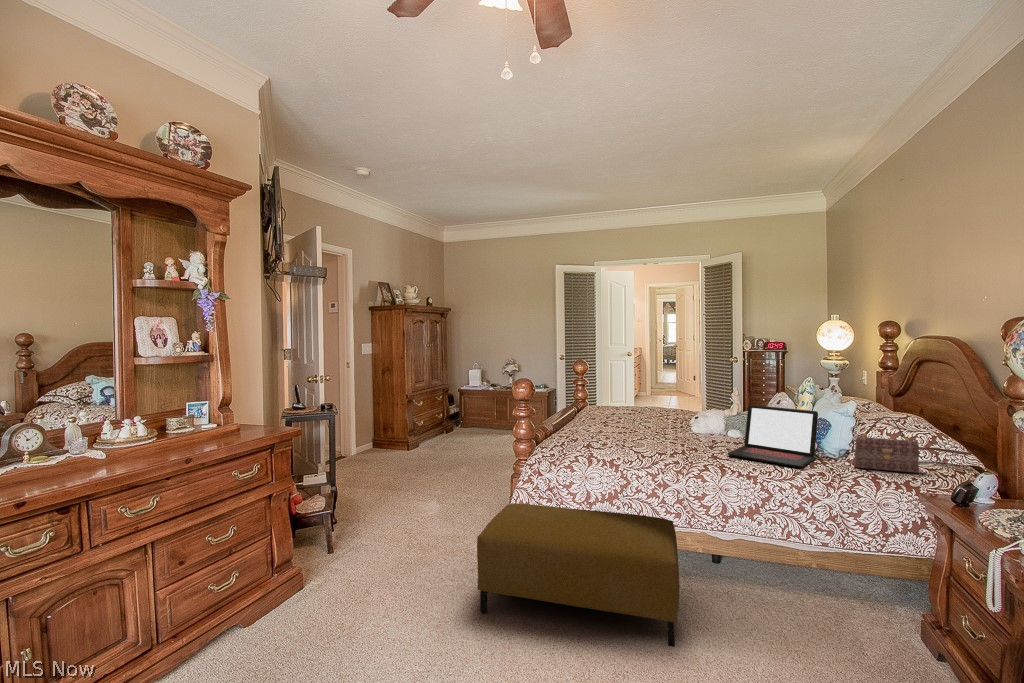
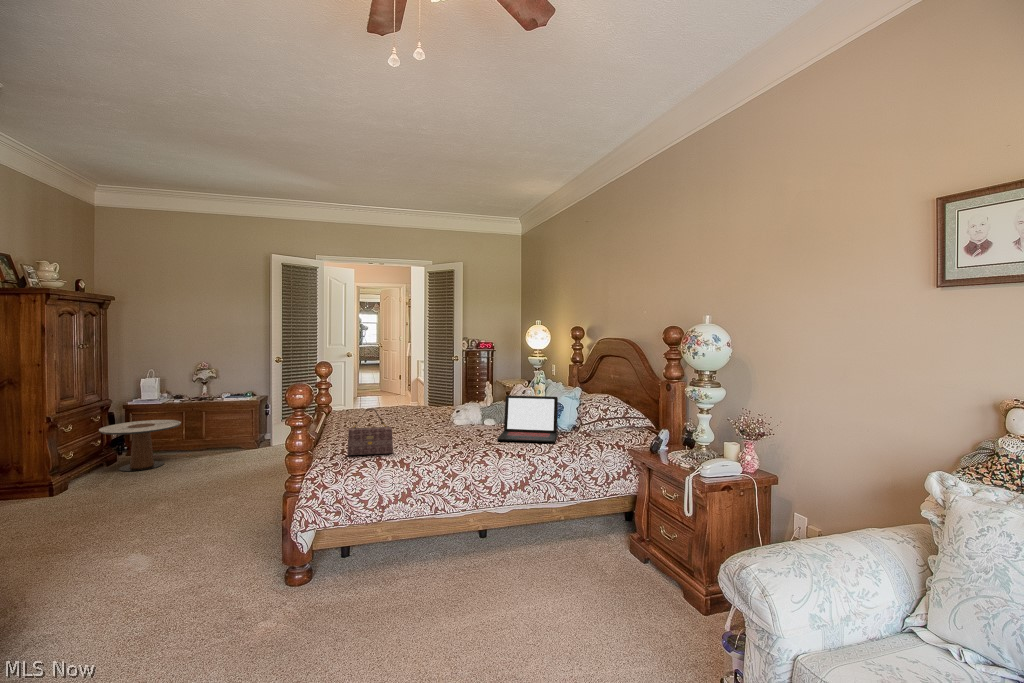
side table: none [439,403,489,441] -> present [99,420,181,471]
handbag: present [854,417,919,473] -> present [347,409,393,455]
ottoman: present [477,503,679,647] -> none [274,506,489,659]

